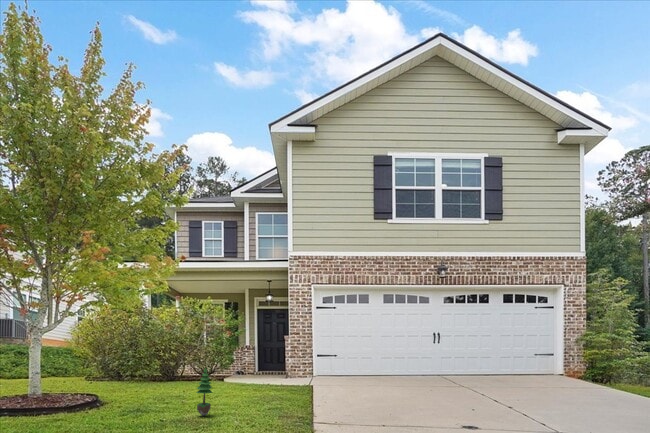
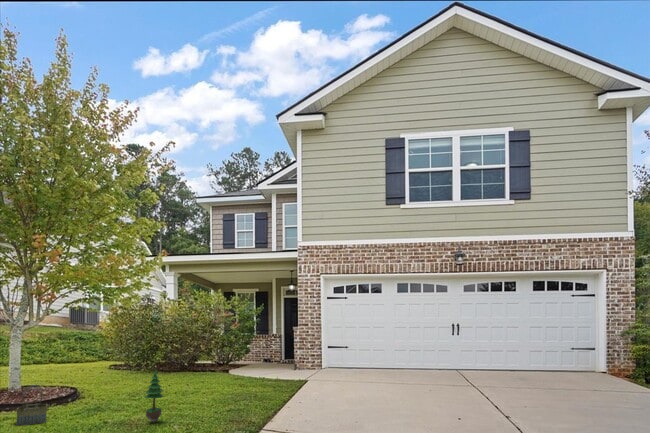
basket: none [72,383,101,421] -> present [16,386,48,426]

